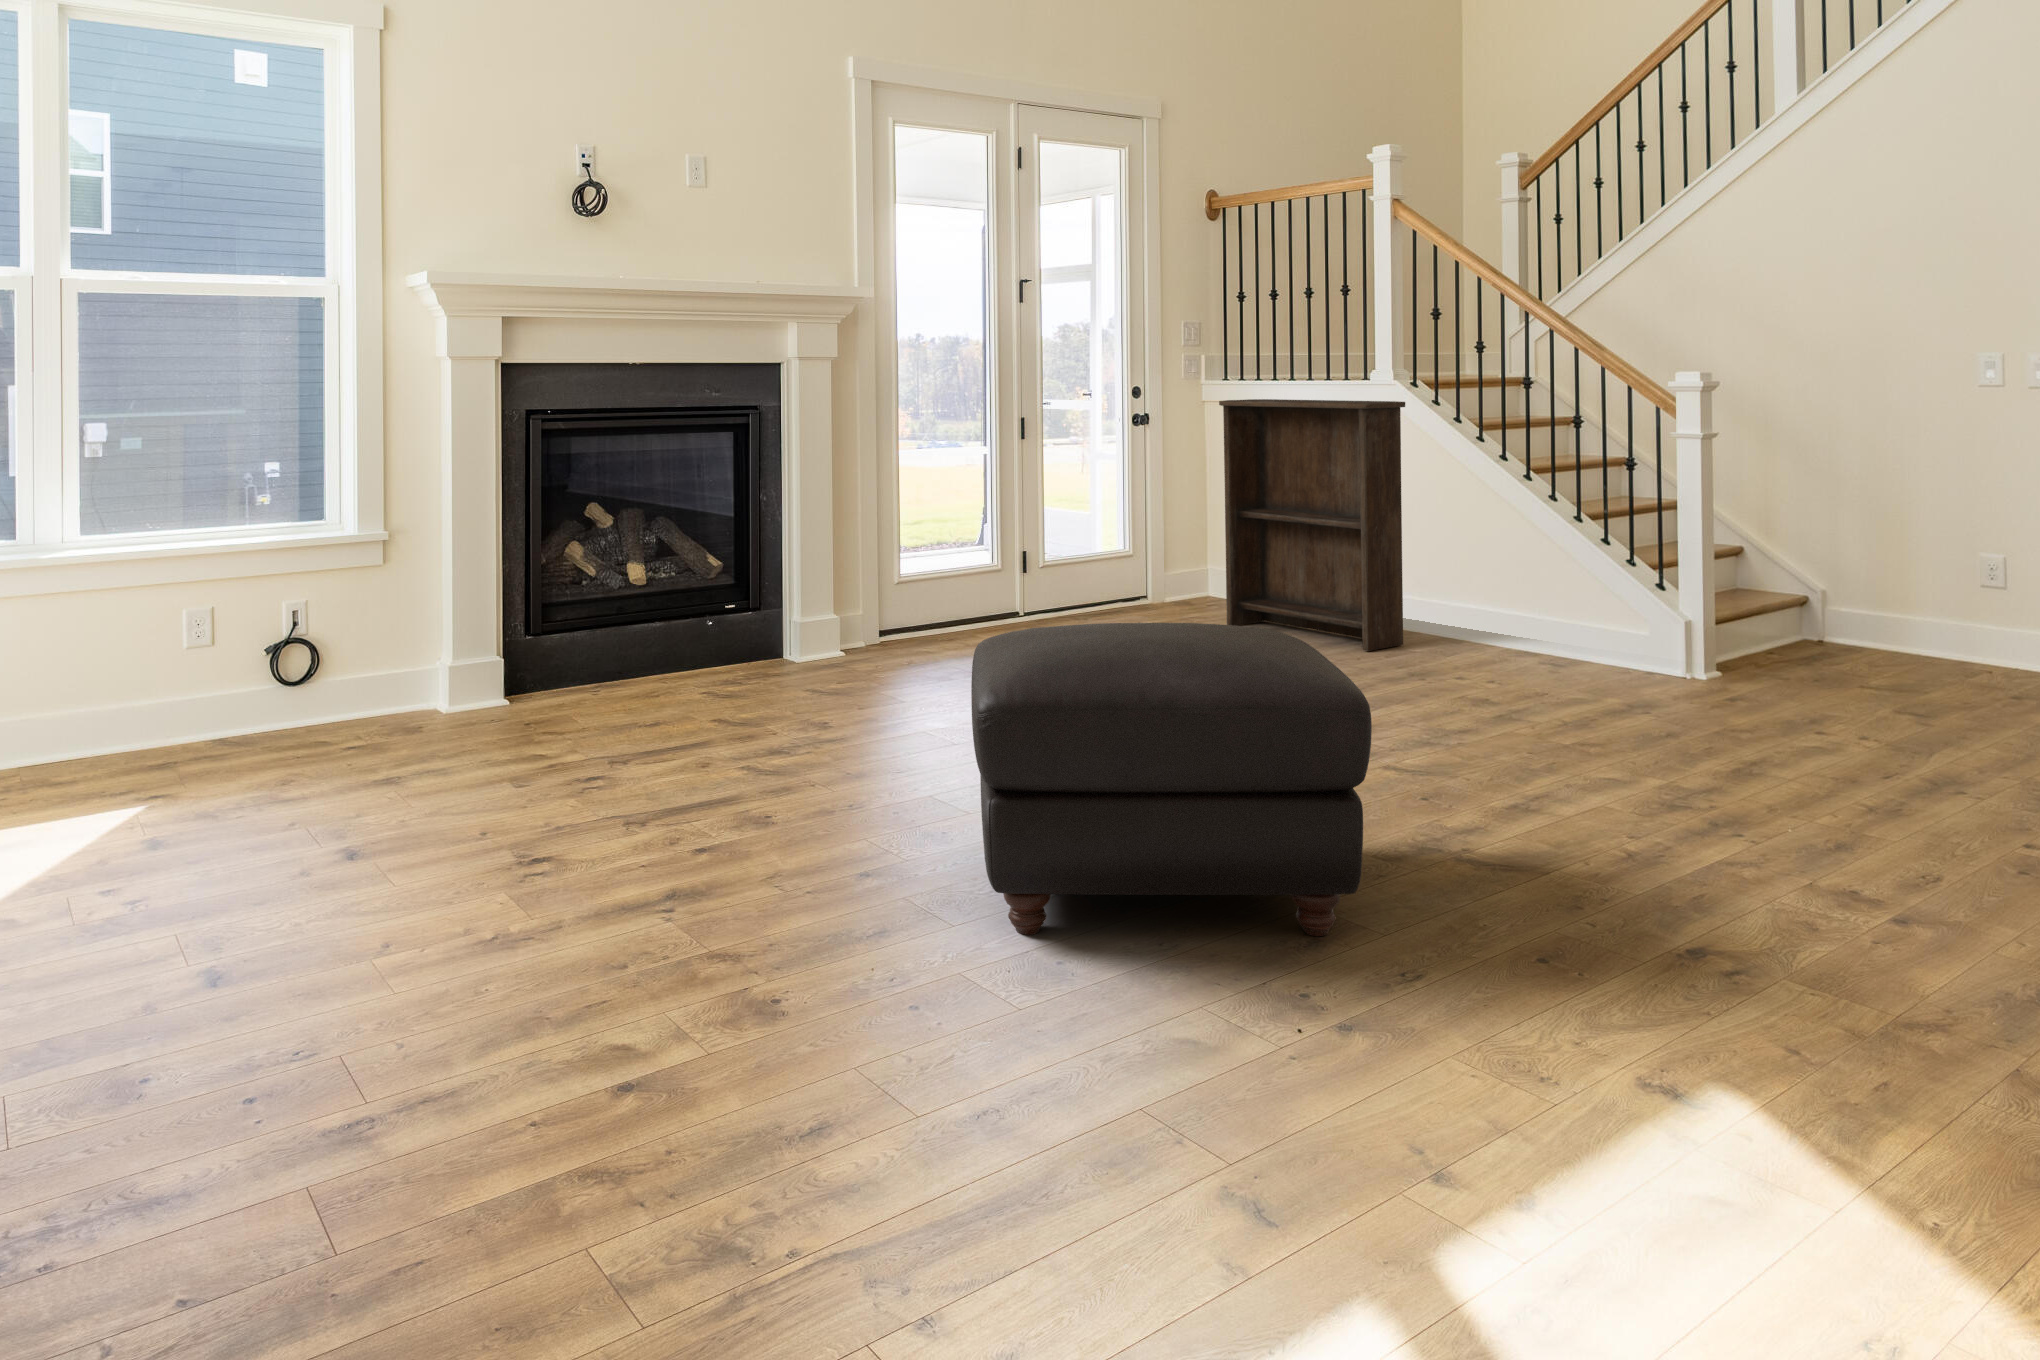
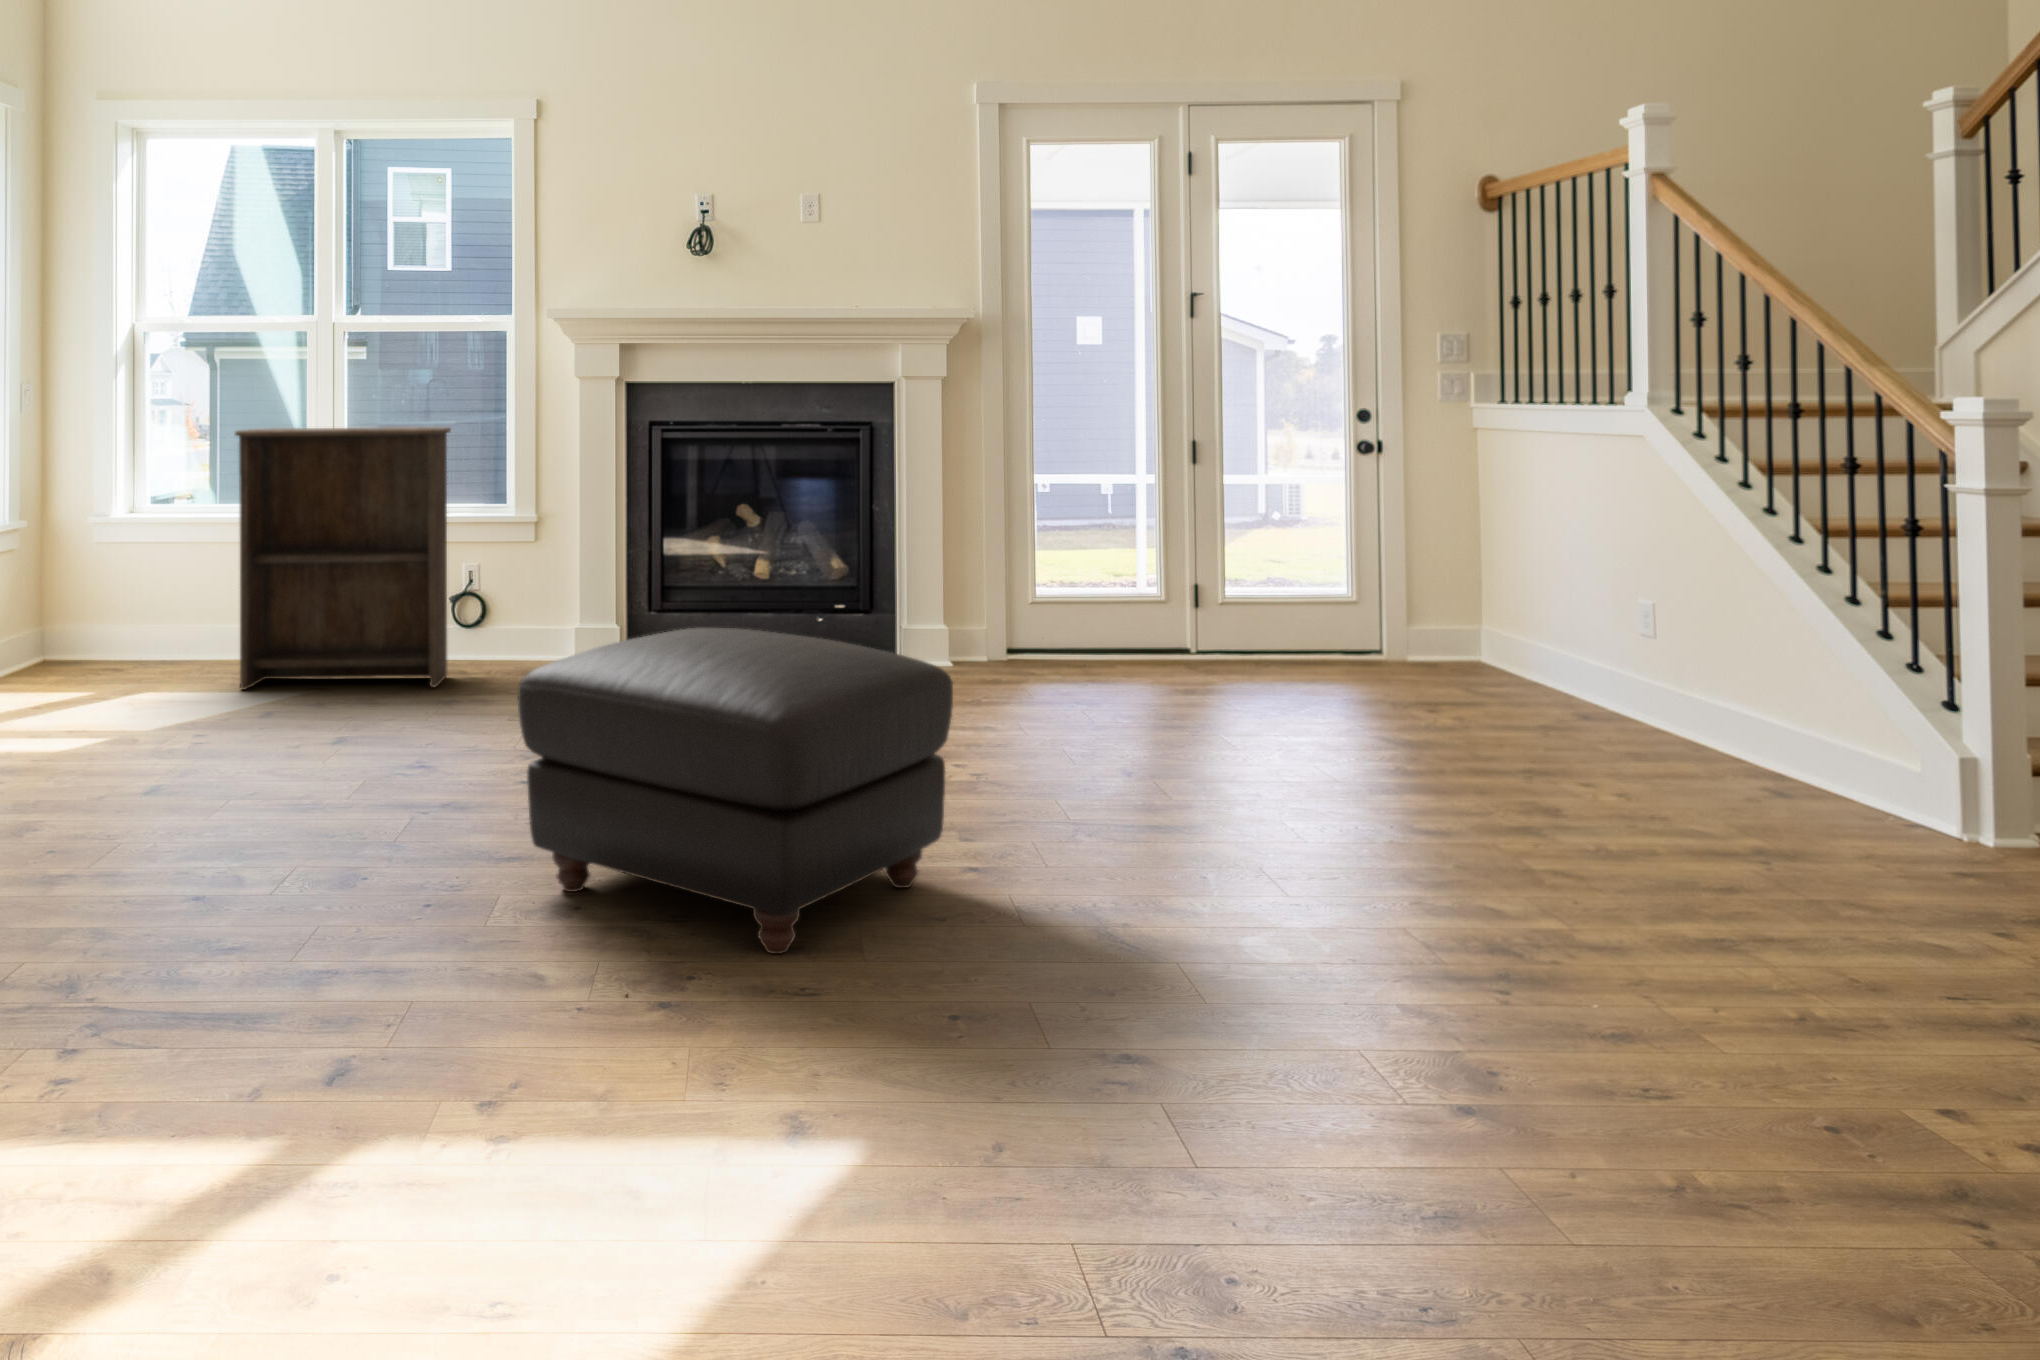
bookshelf: present [1219,399,1405,651] -> present [235,427,451,690]

